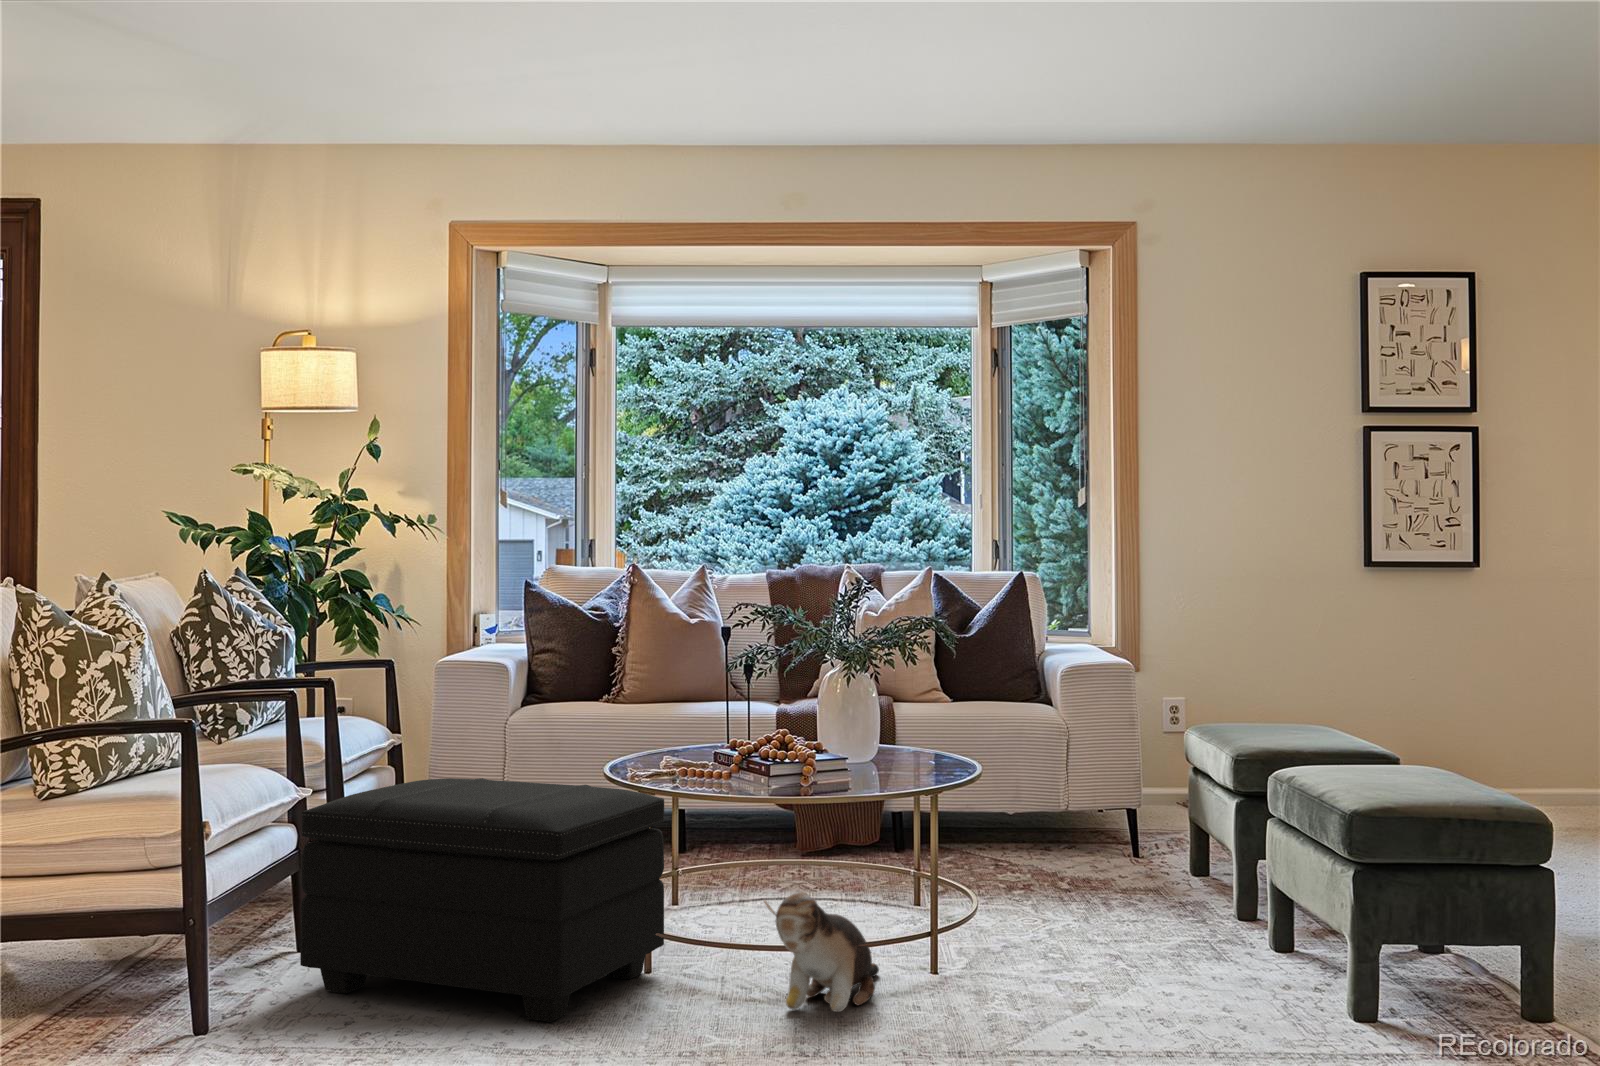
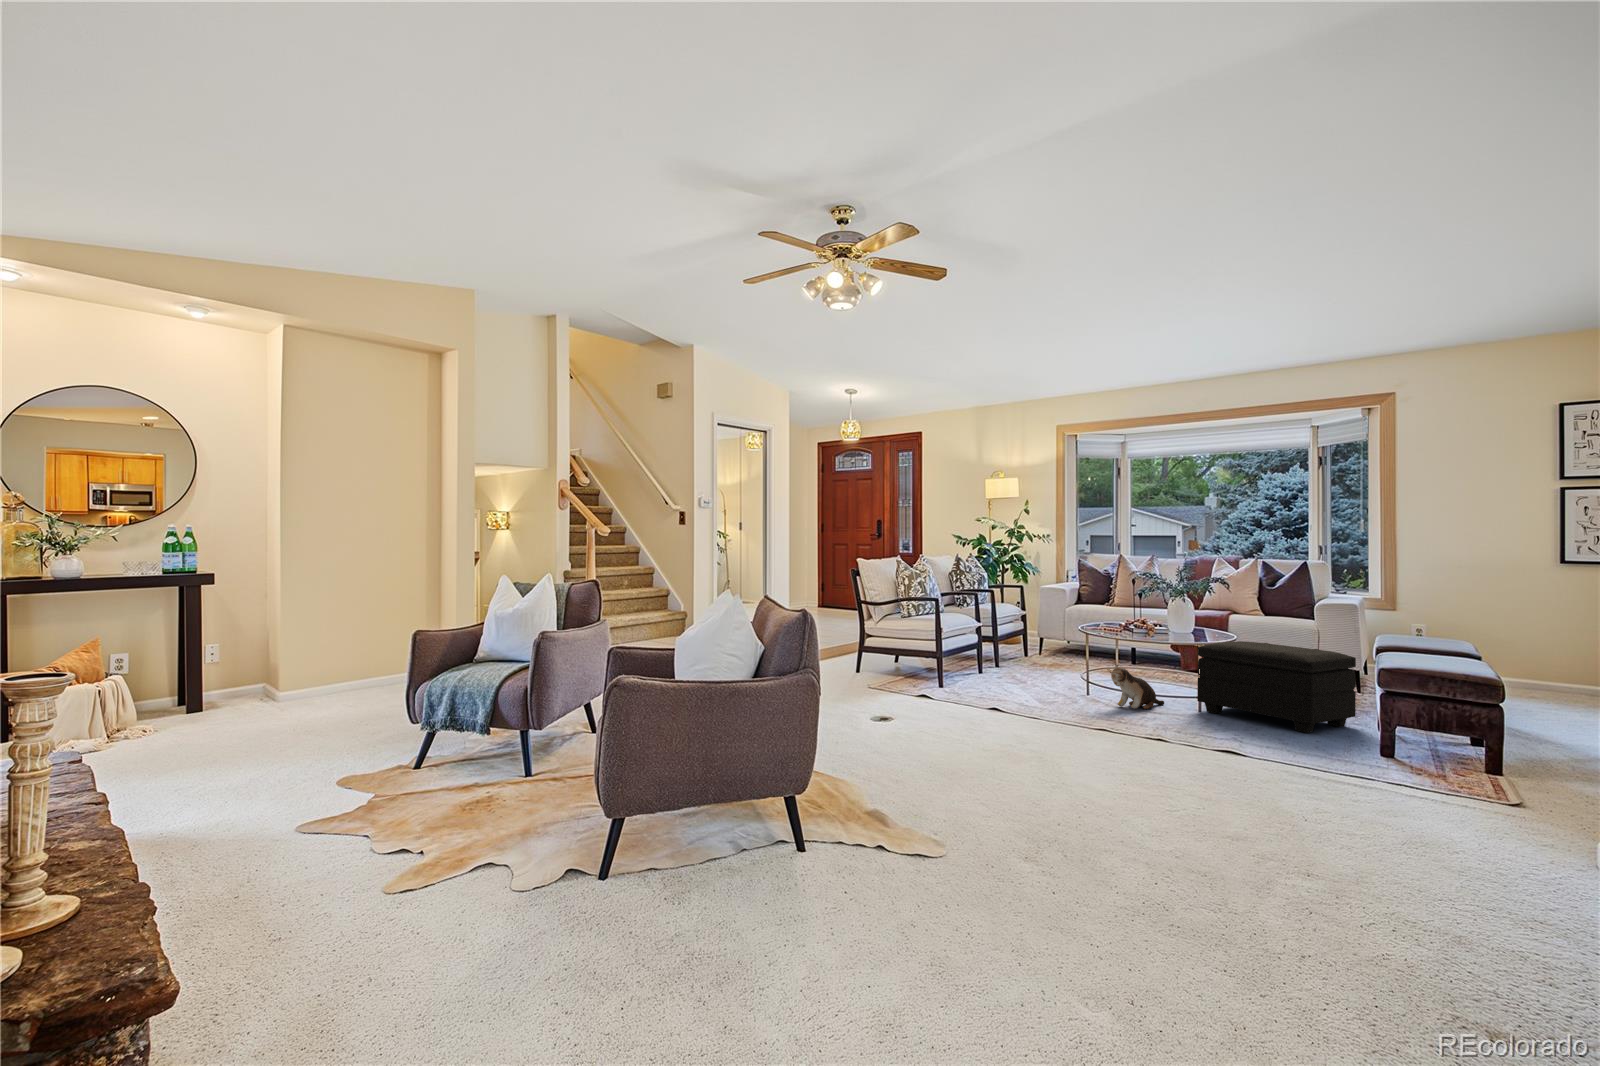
footstool: present [300,778,664,1022] -> present [1197,641,1356,733]

